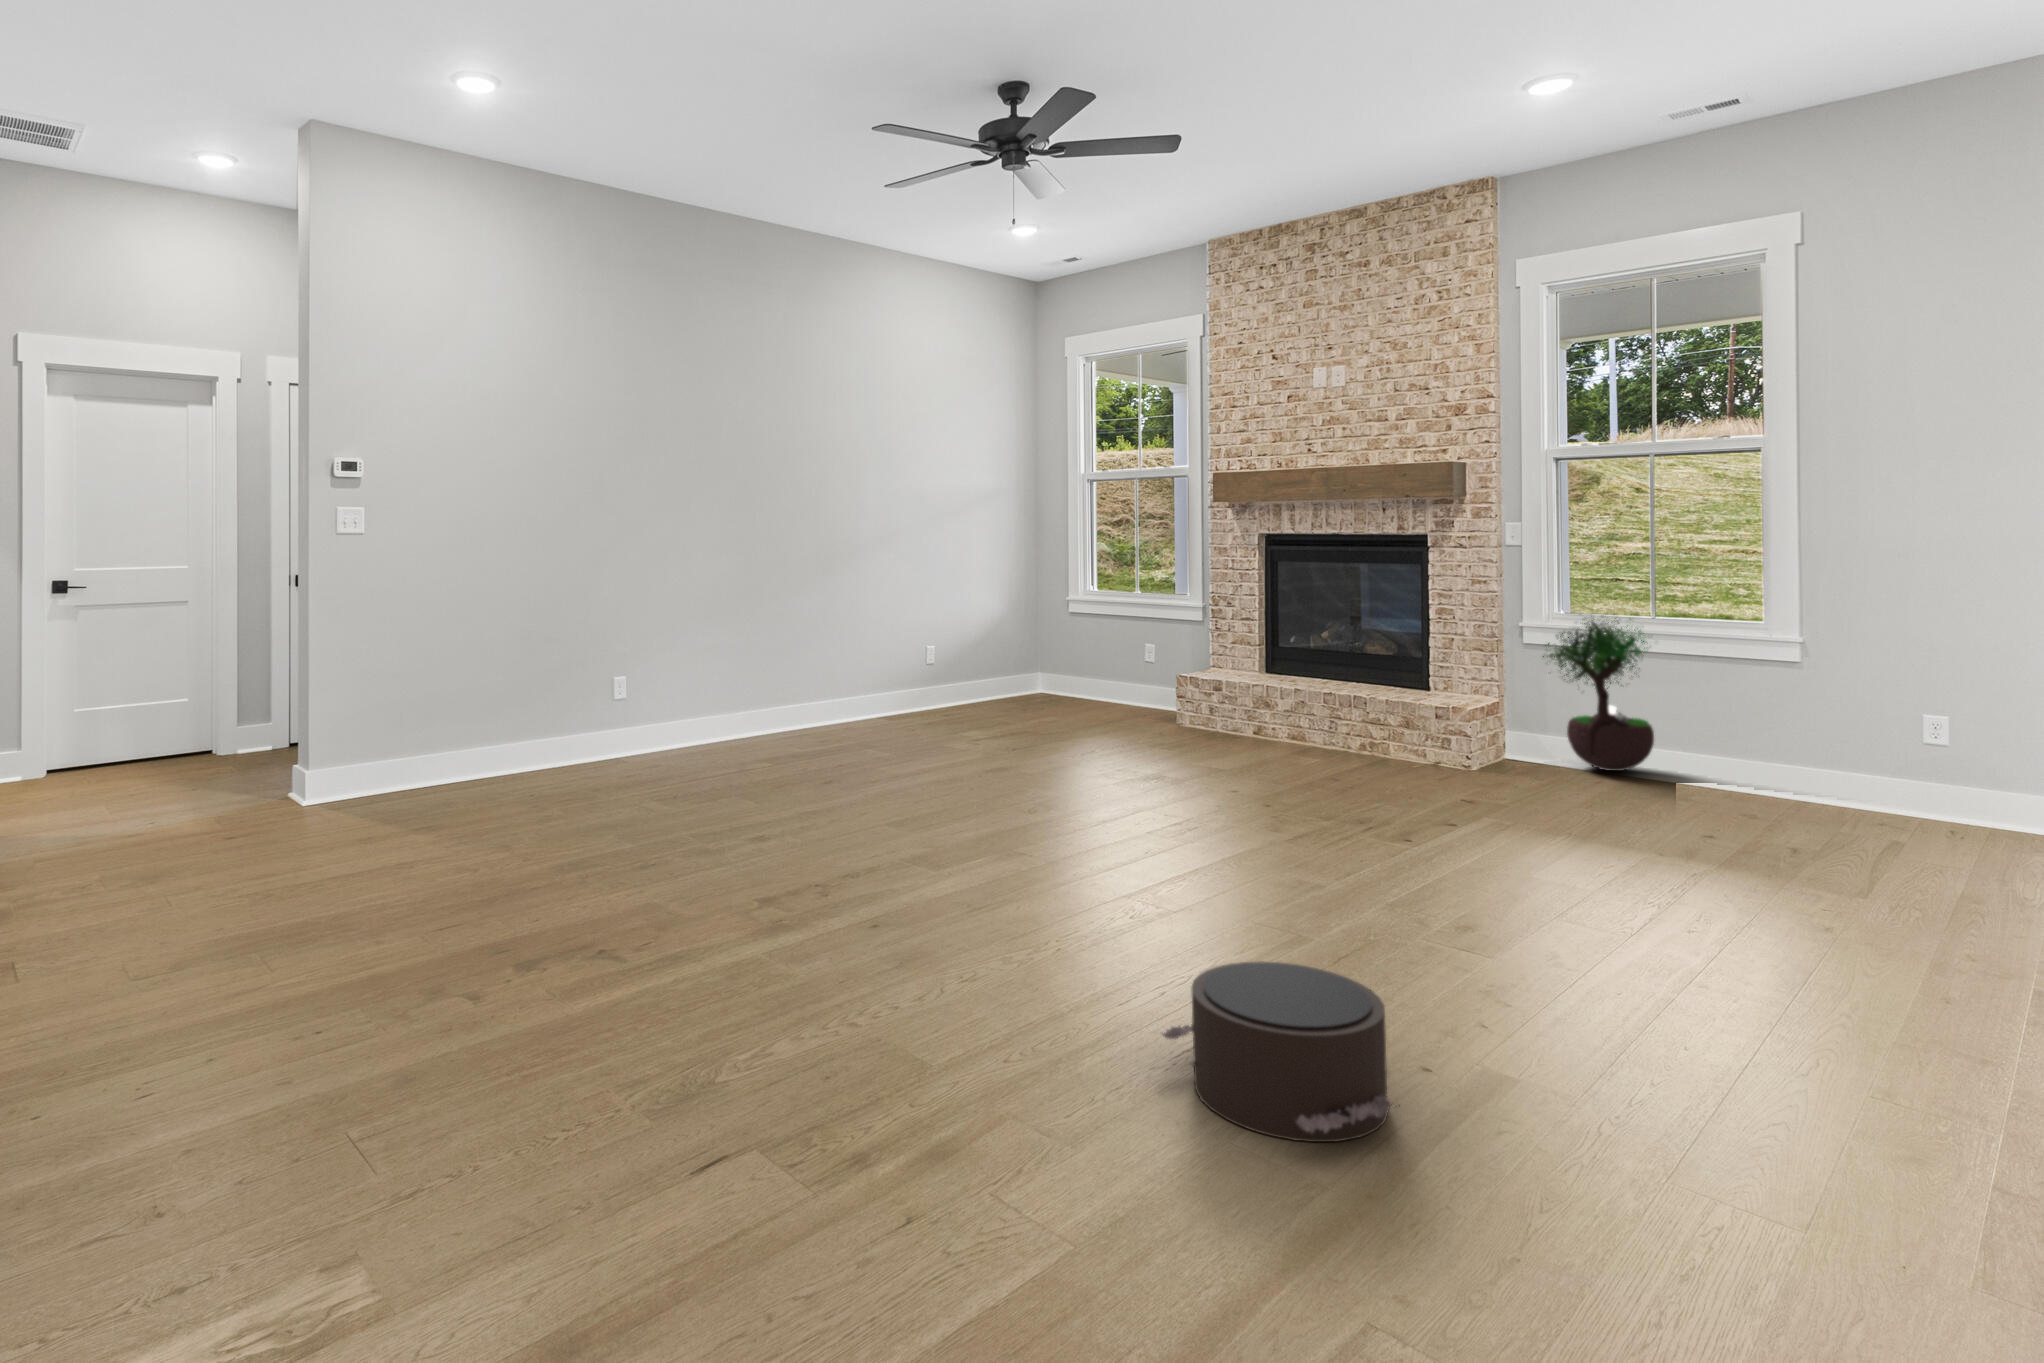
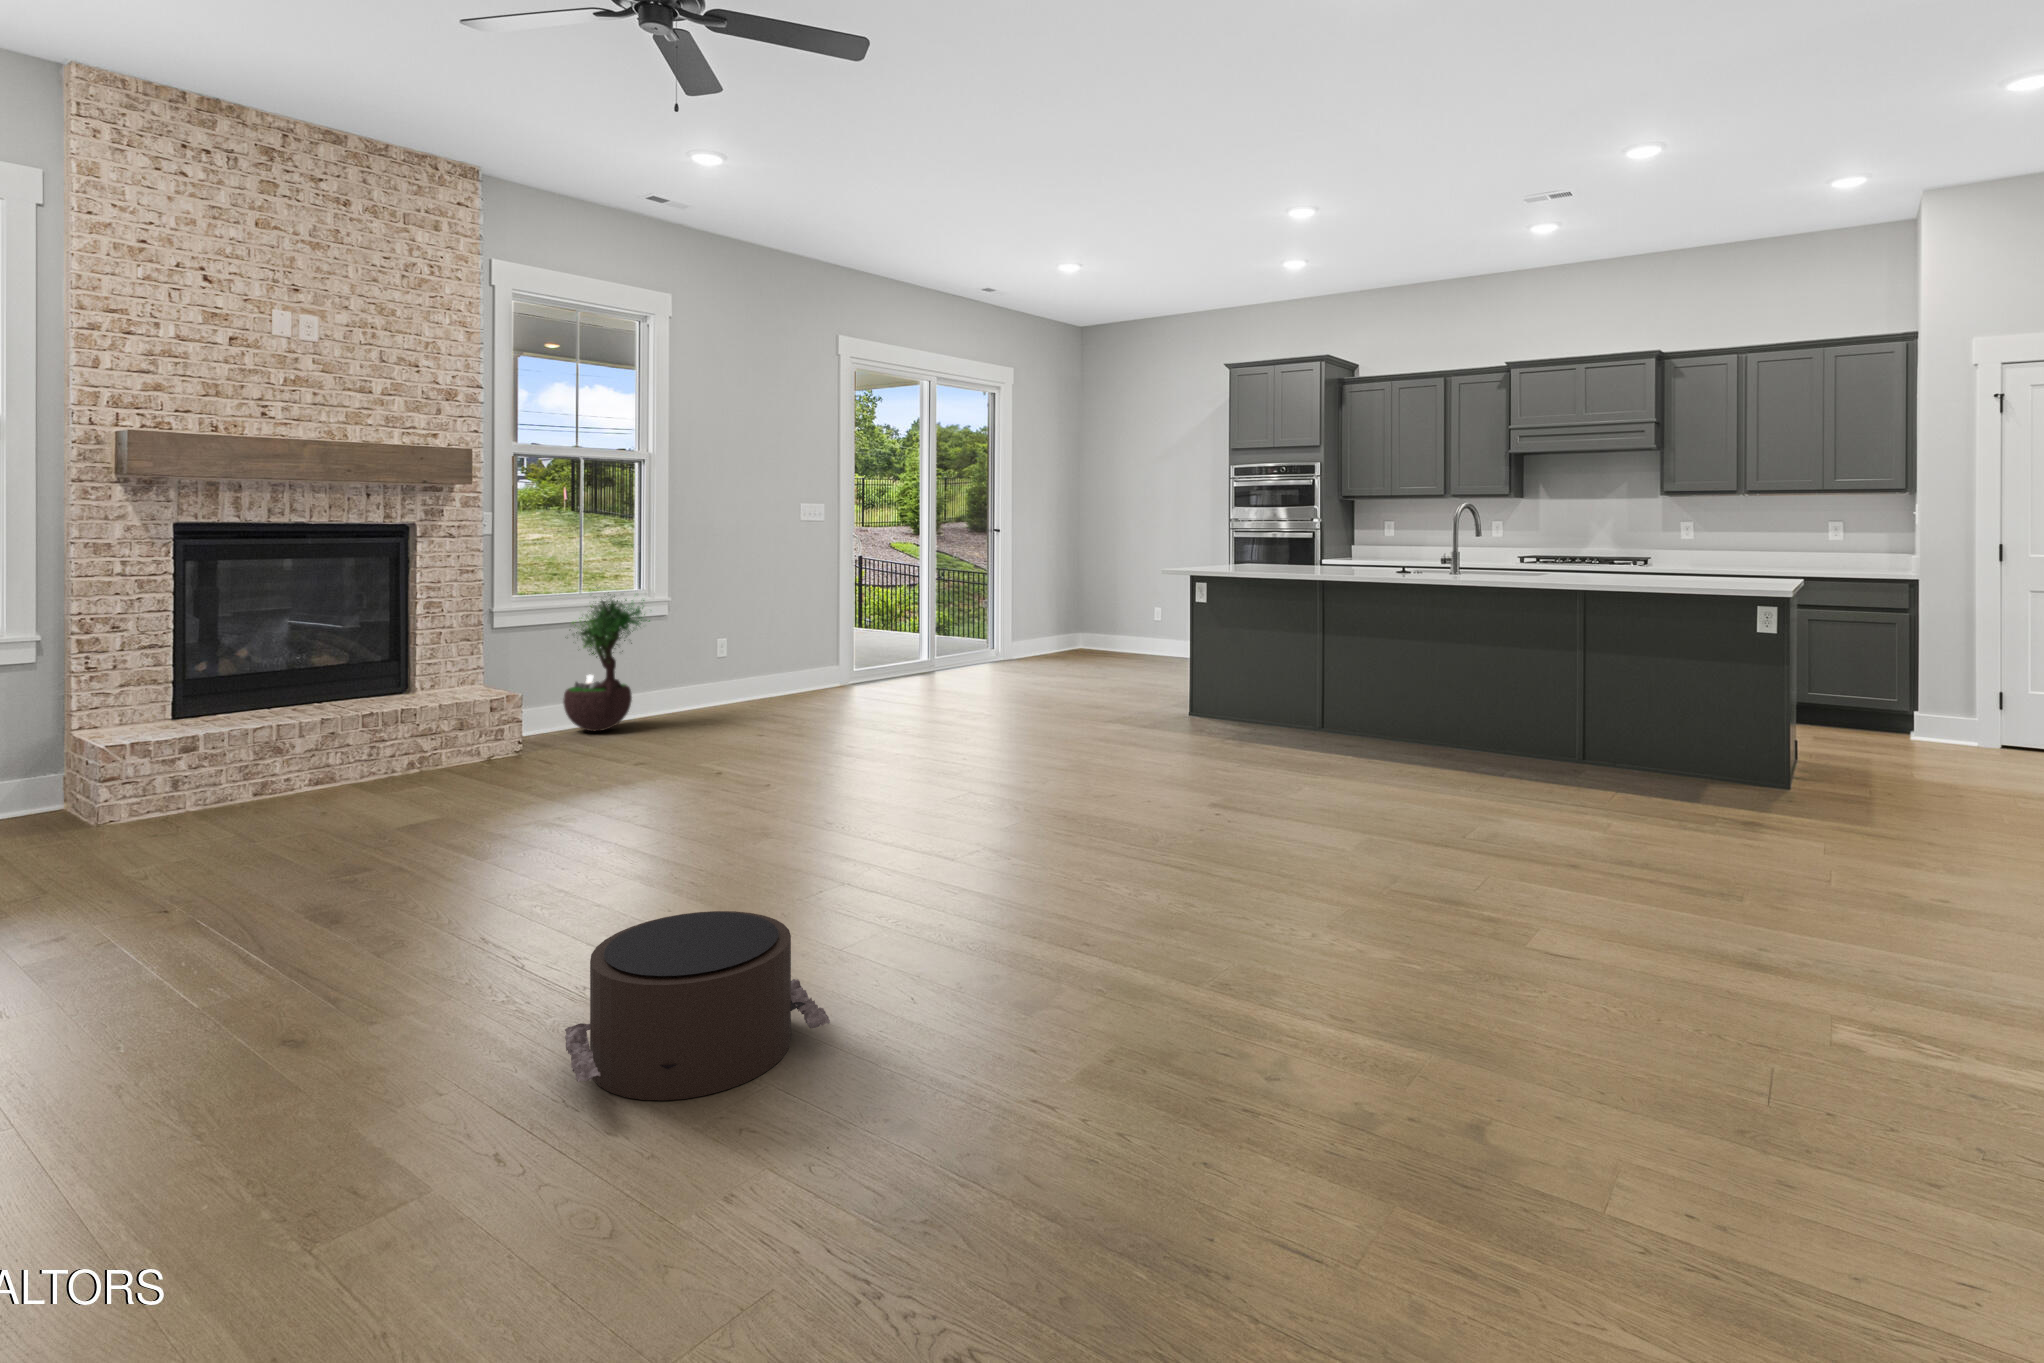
pouf: present [1162,961,1397,1142] -> present [565,911,830,1100]

